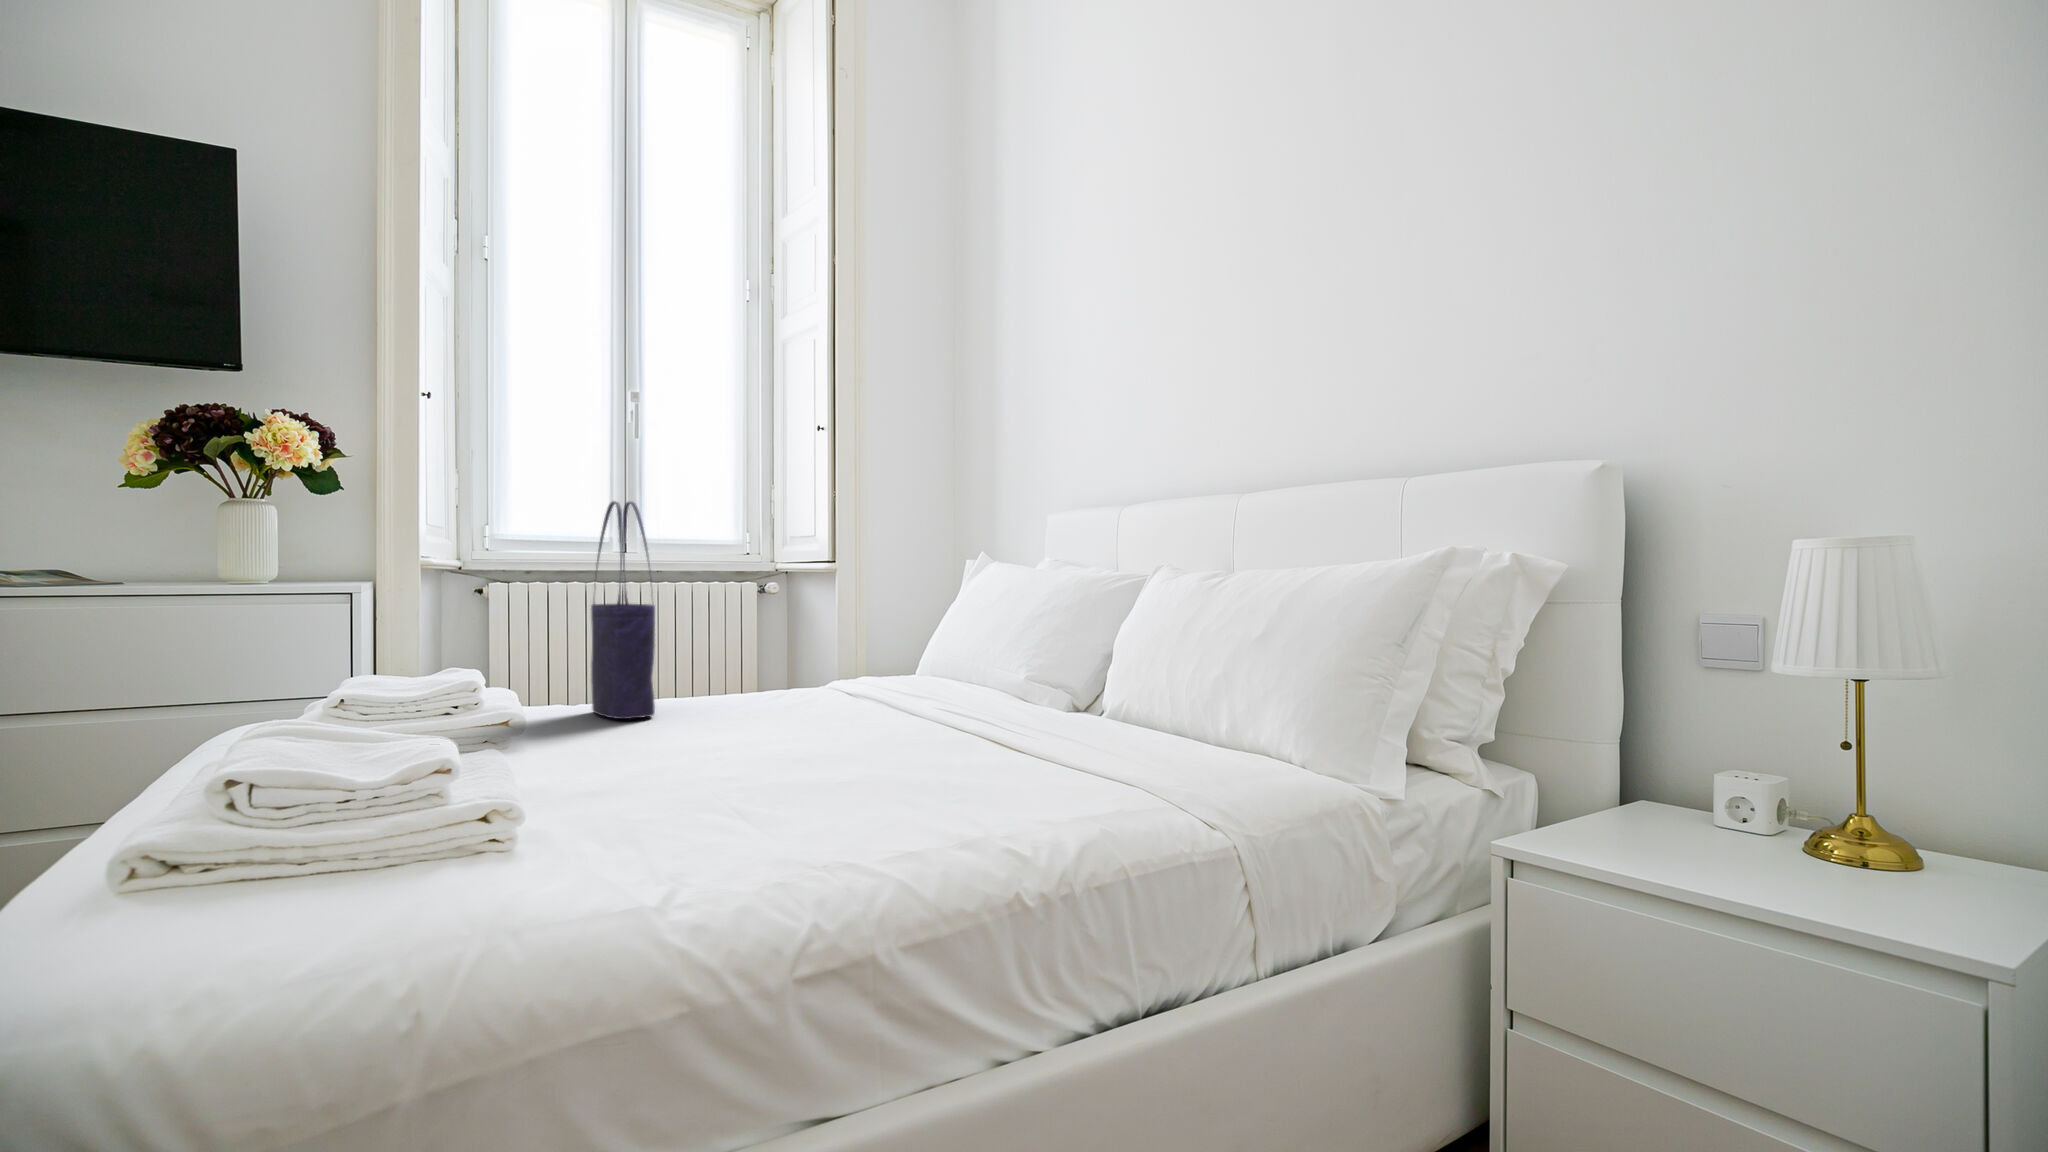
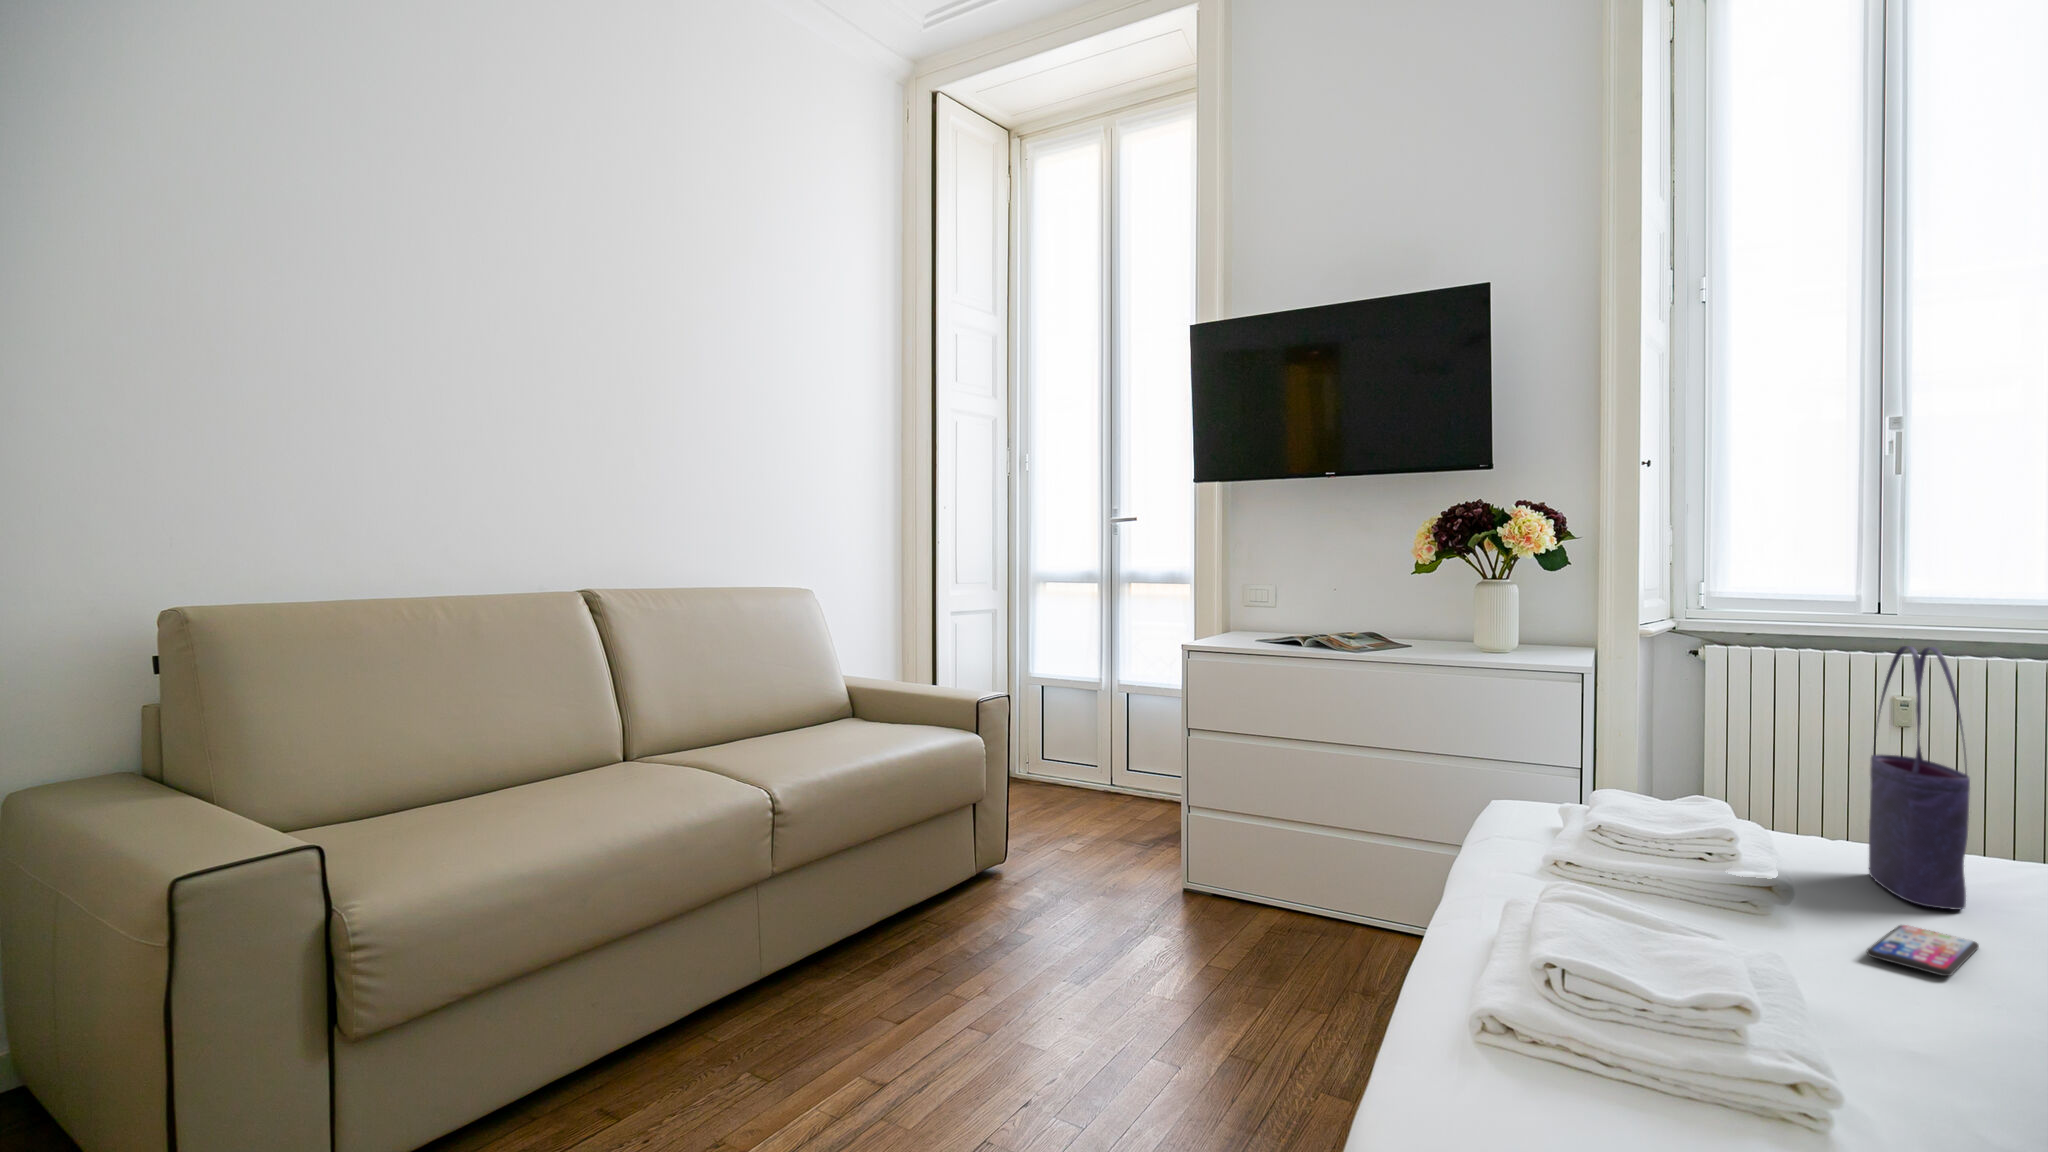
smartphone: none [576,728,657,750] -> present [1867,925,1979,976]

